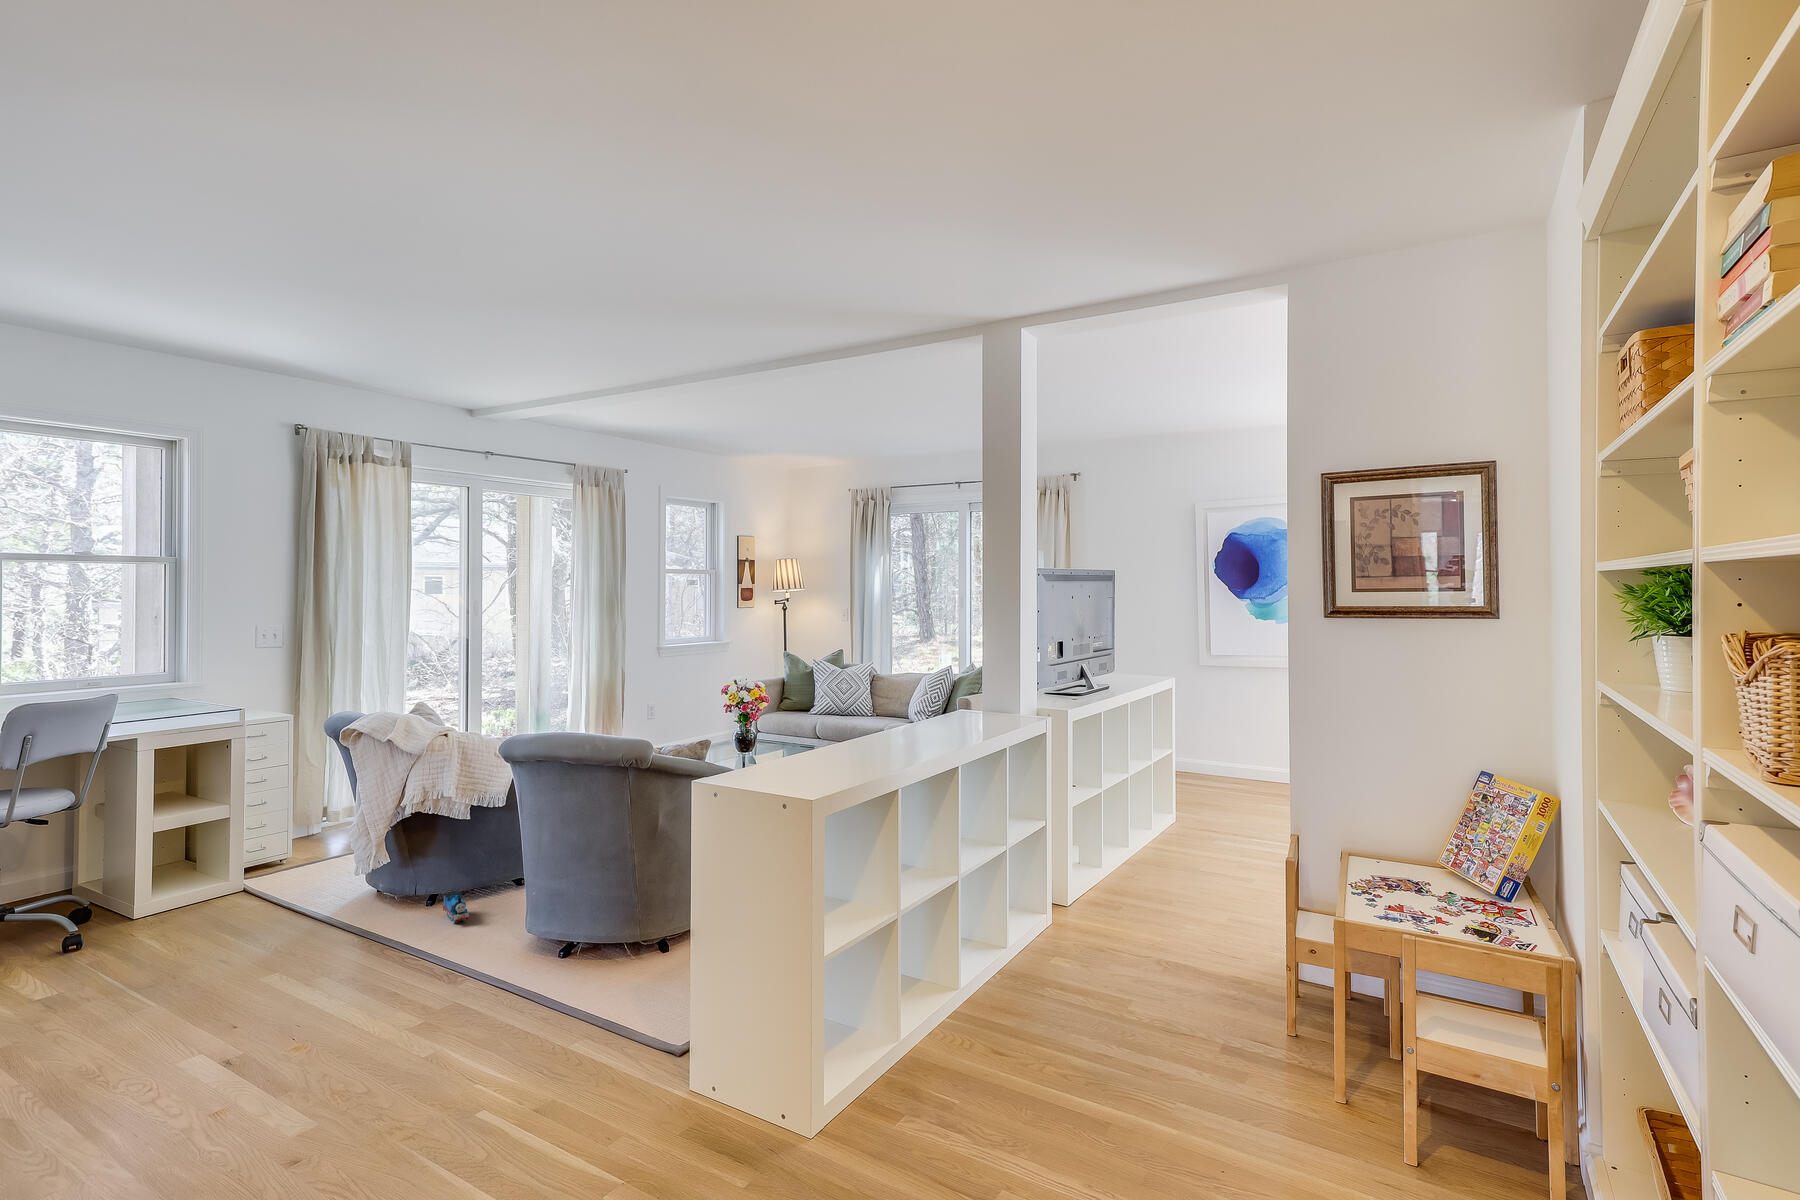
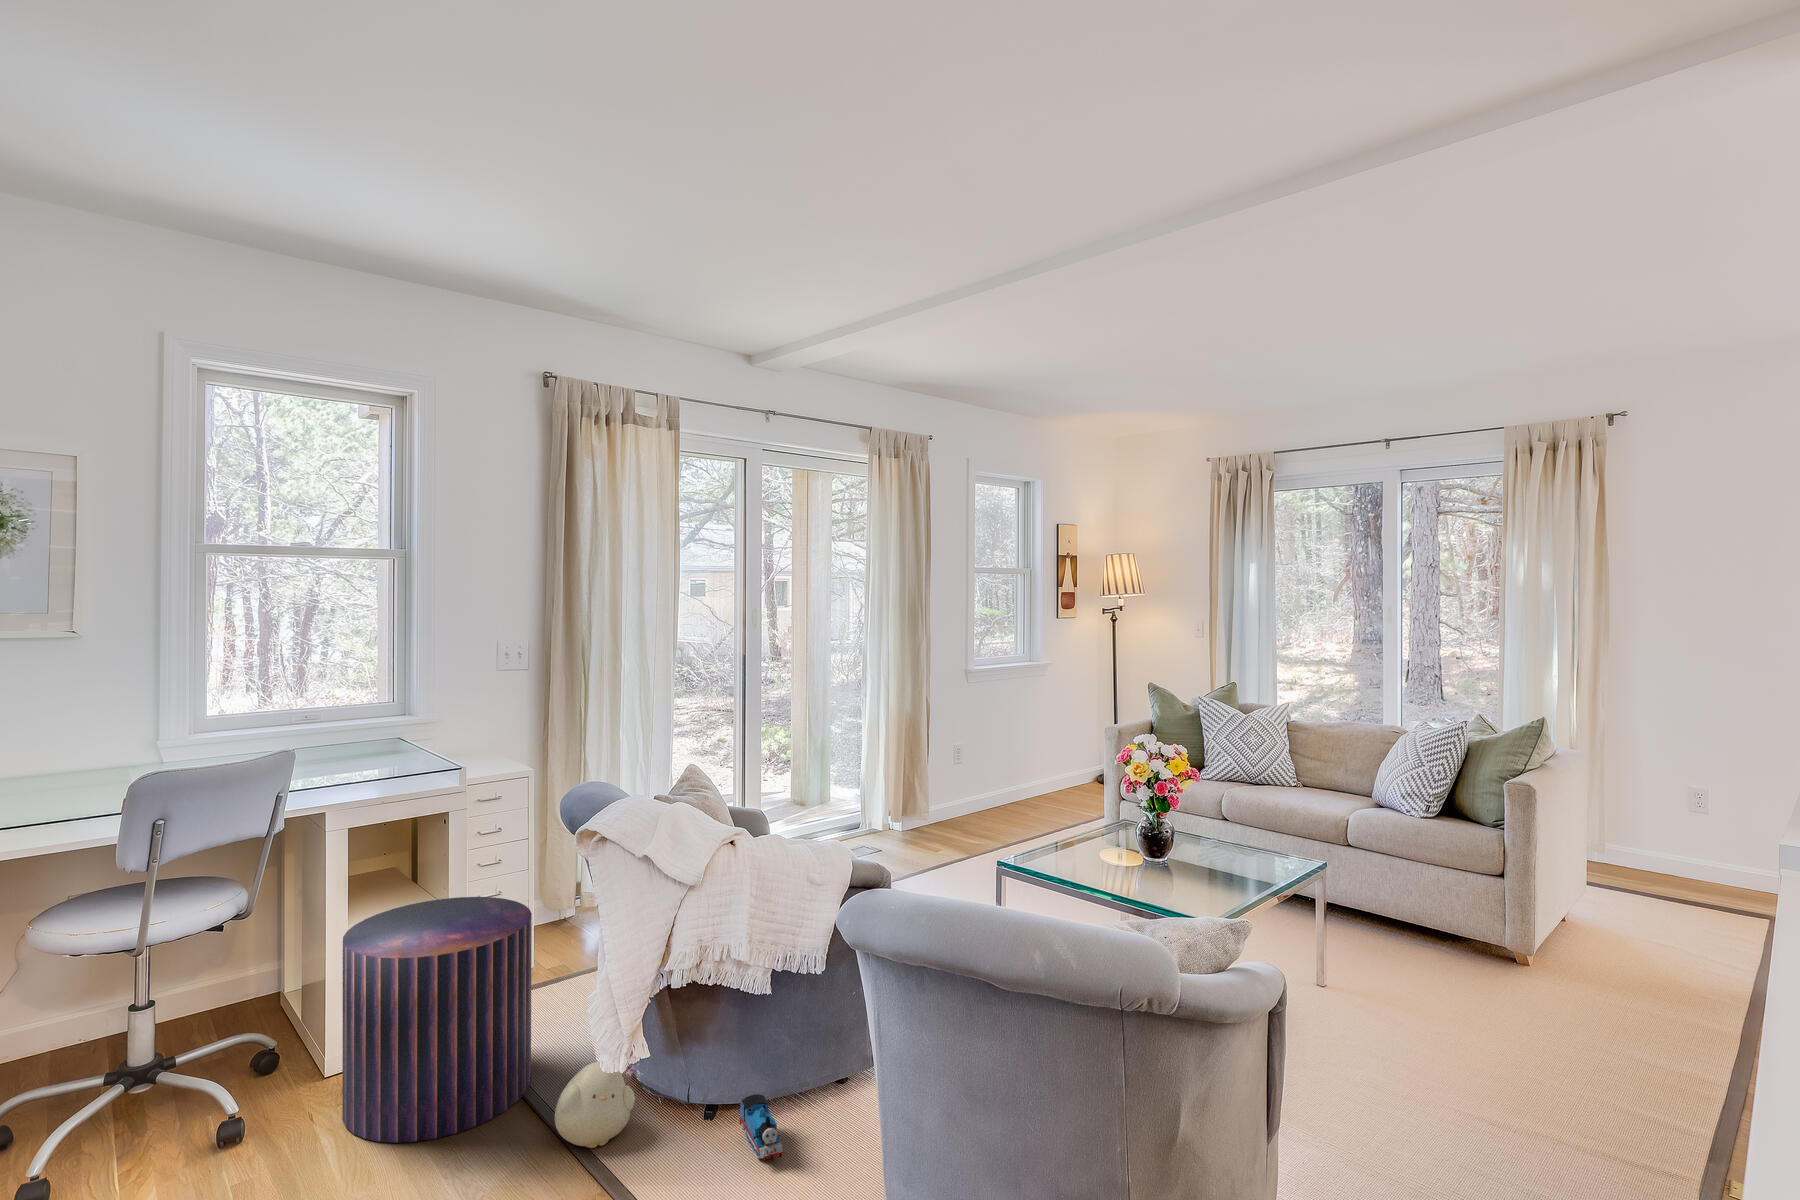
pouf: none [156,794,297,940] -> present [342,897,532,1143]
plush toy: none [316,871,376,929] -> present [554,1051,640,1148]

